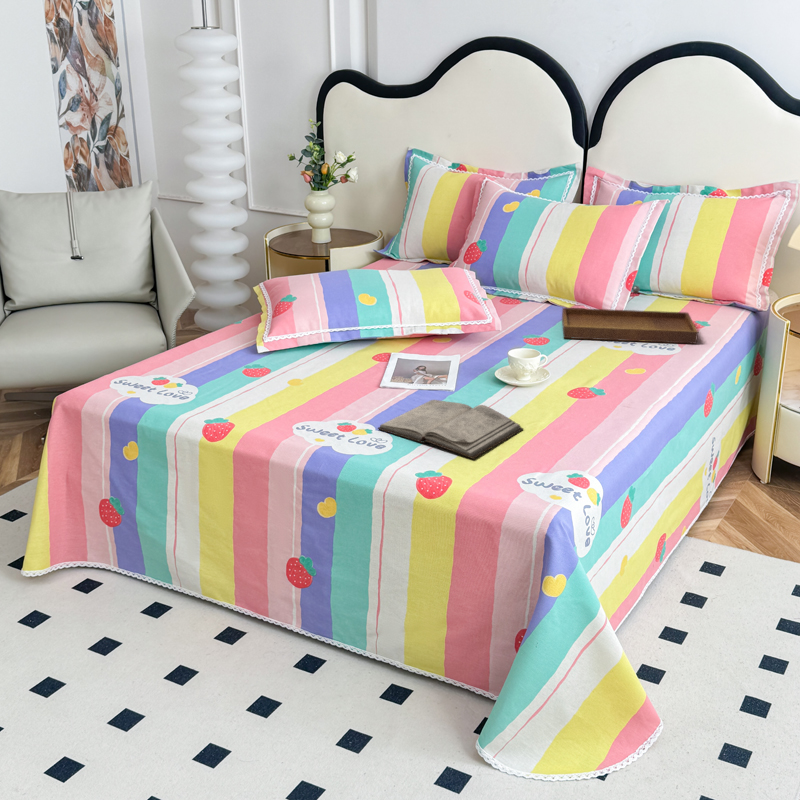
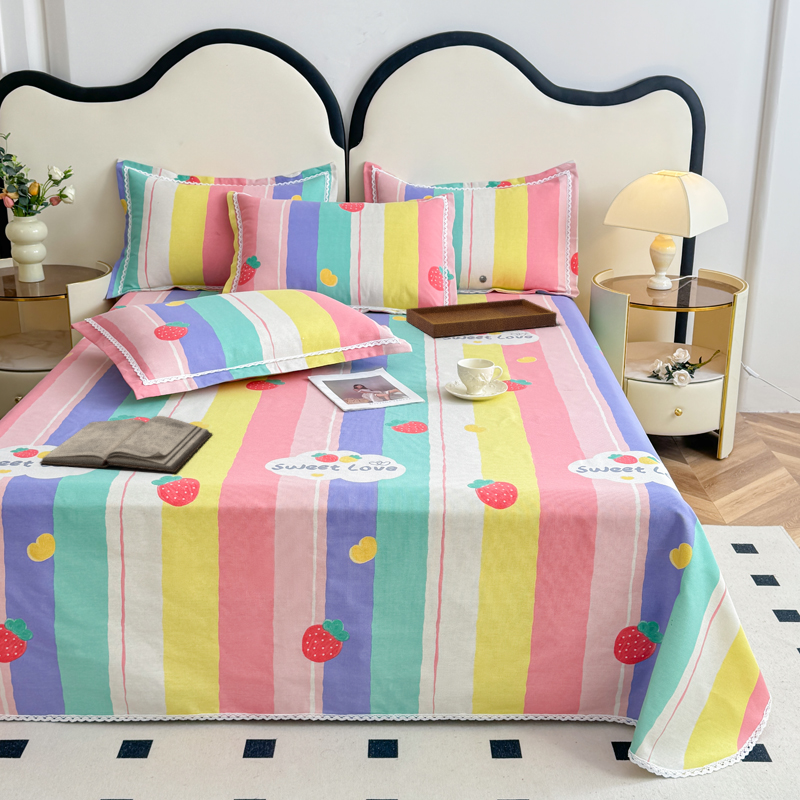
diary: present [378,400,523,459] -> present [40,416,212,472]

